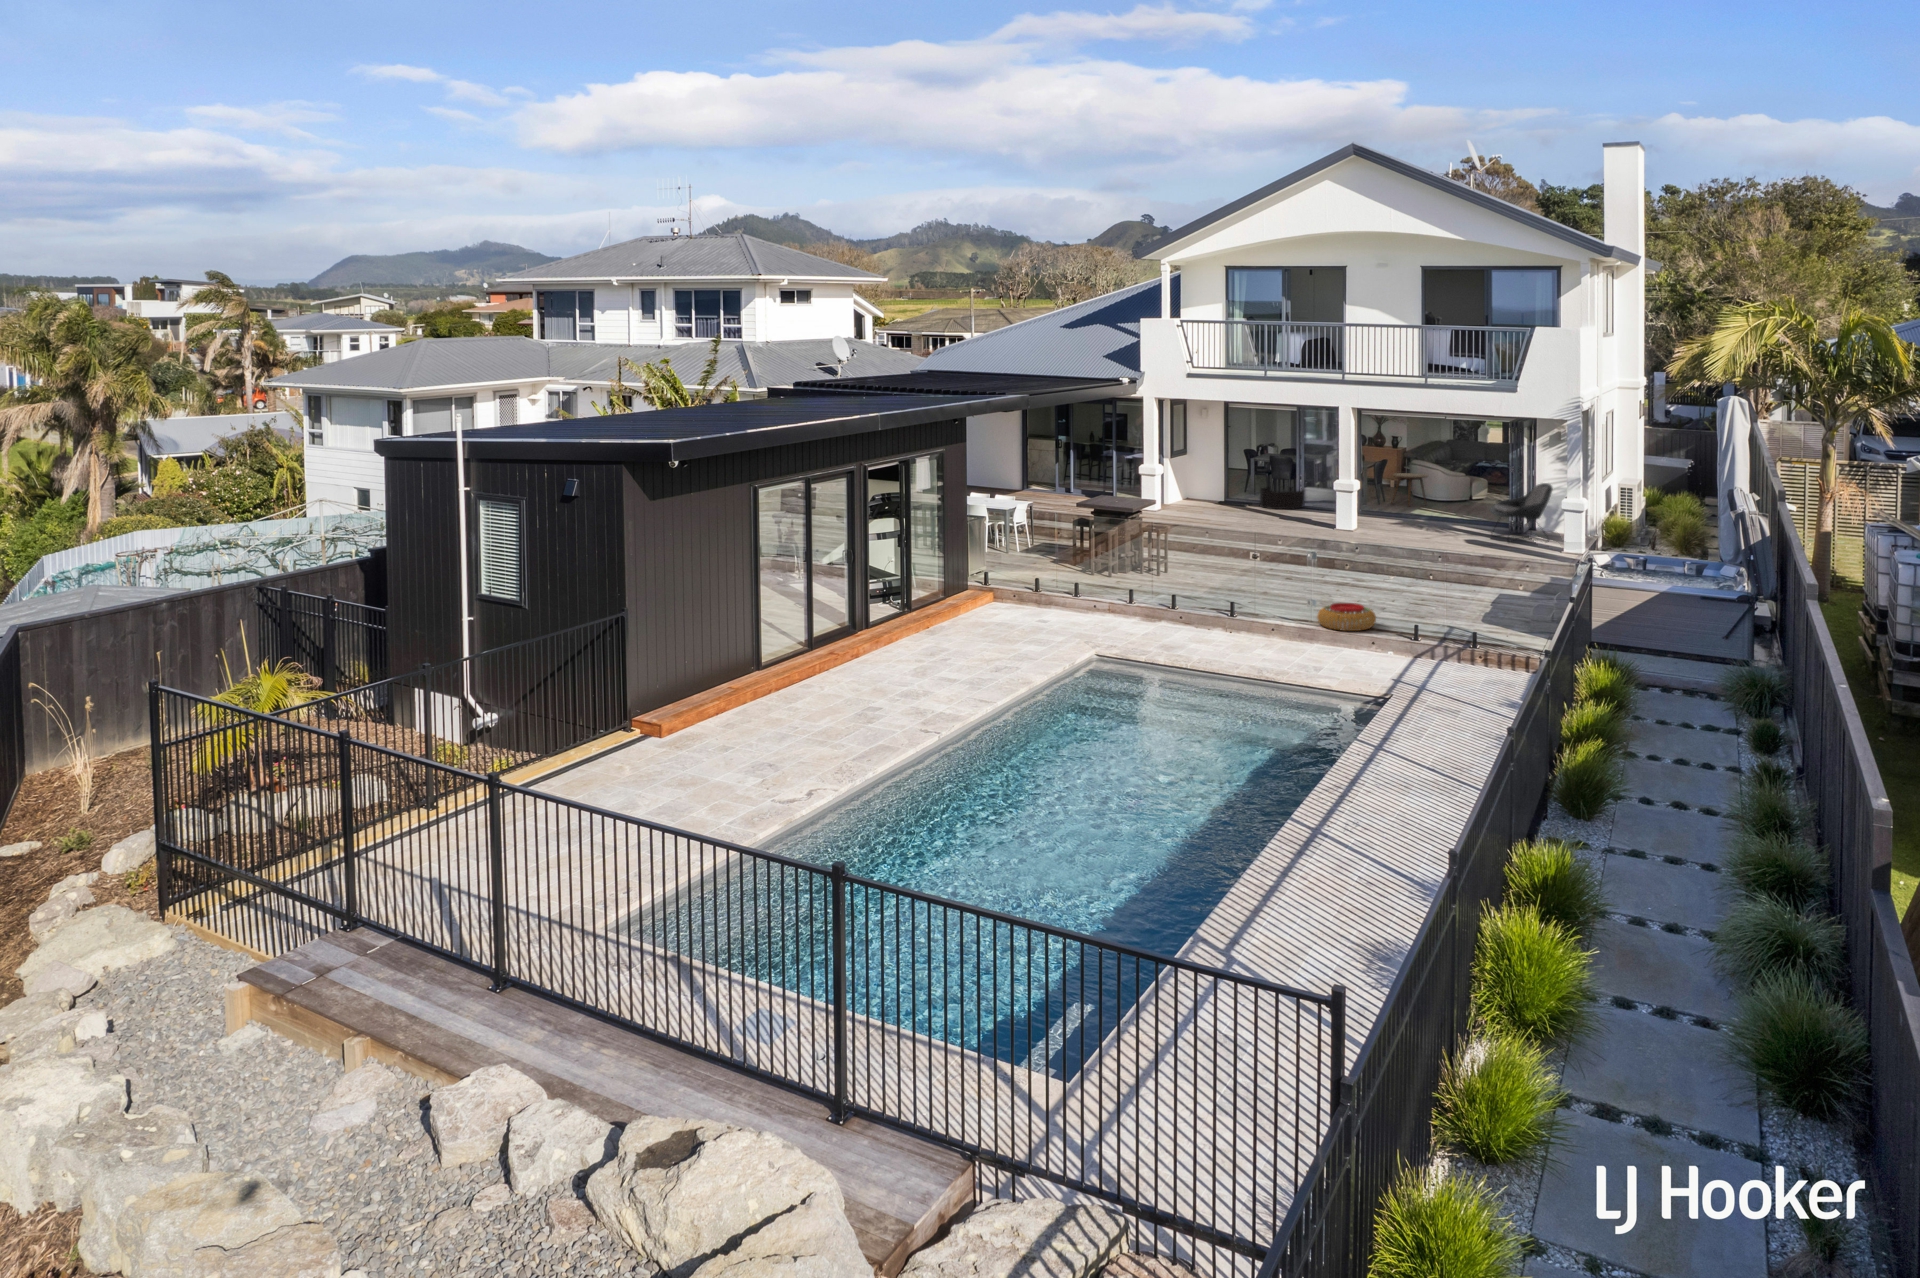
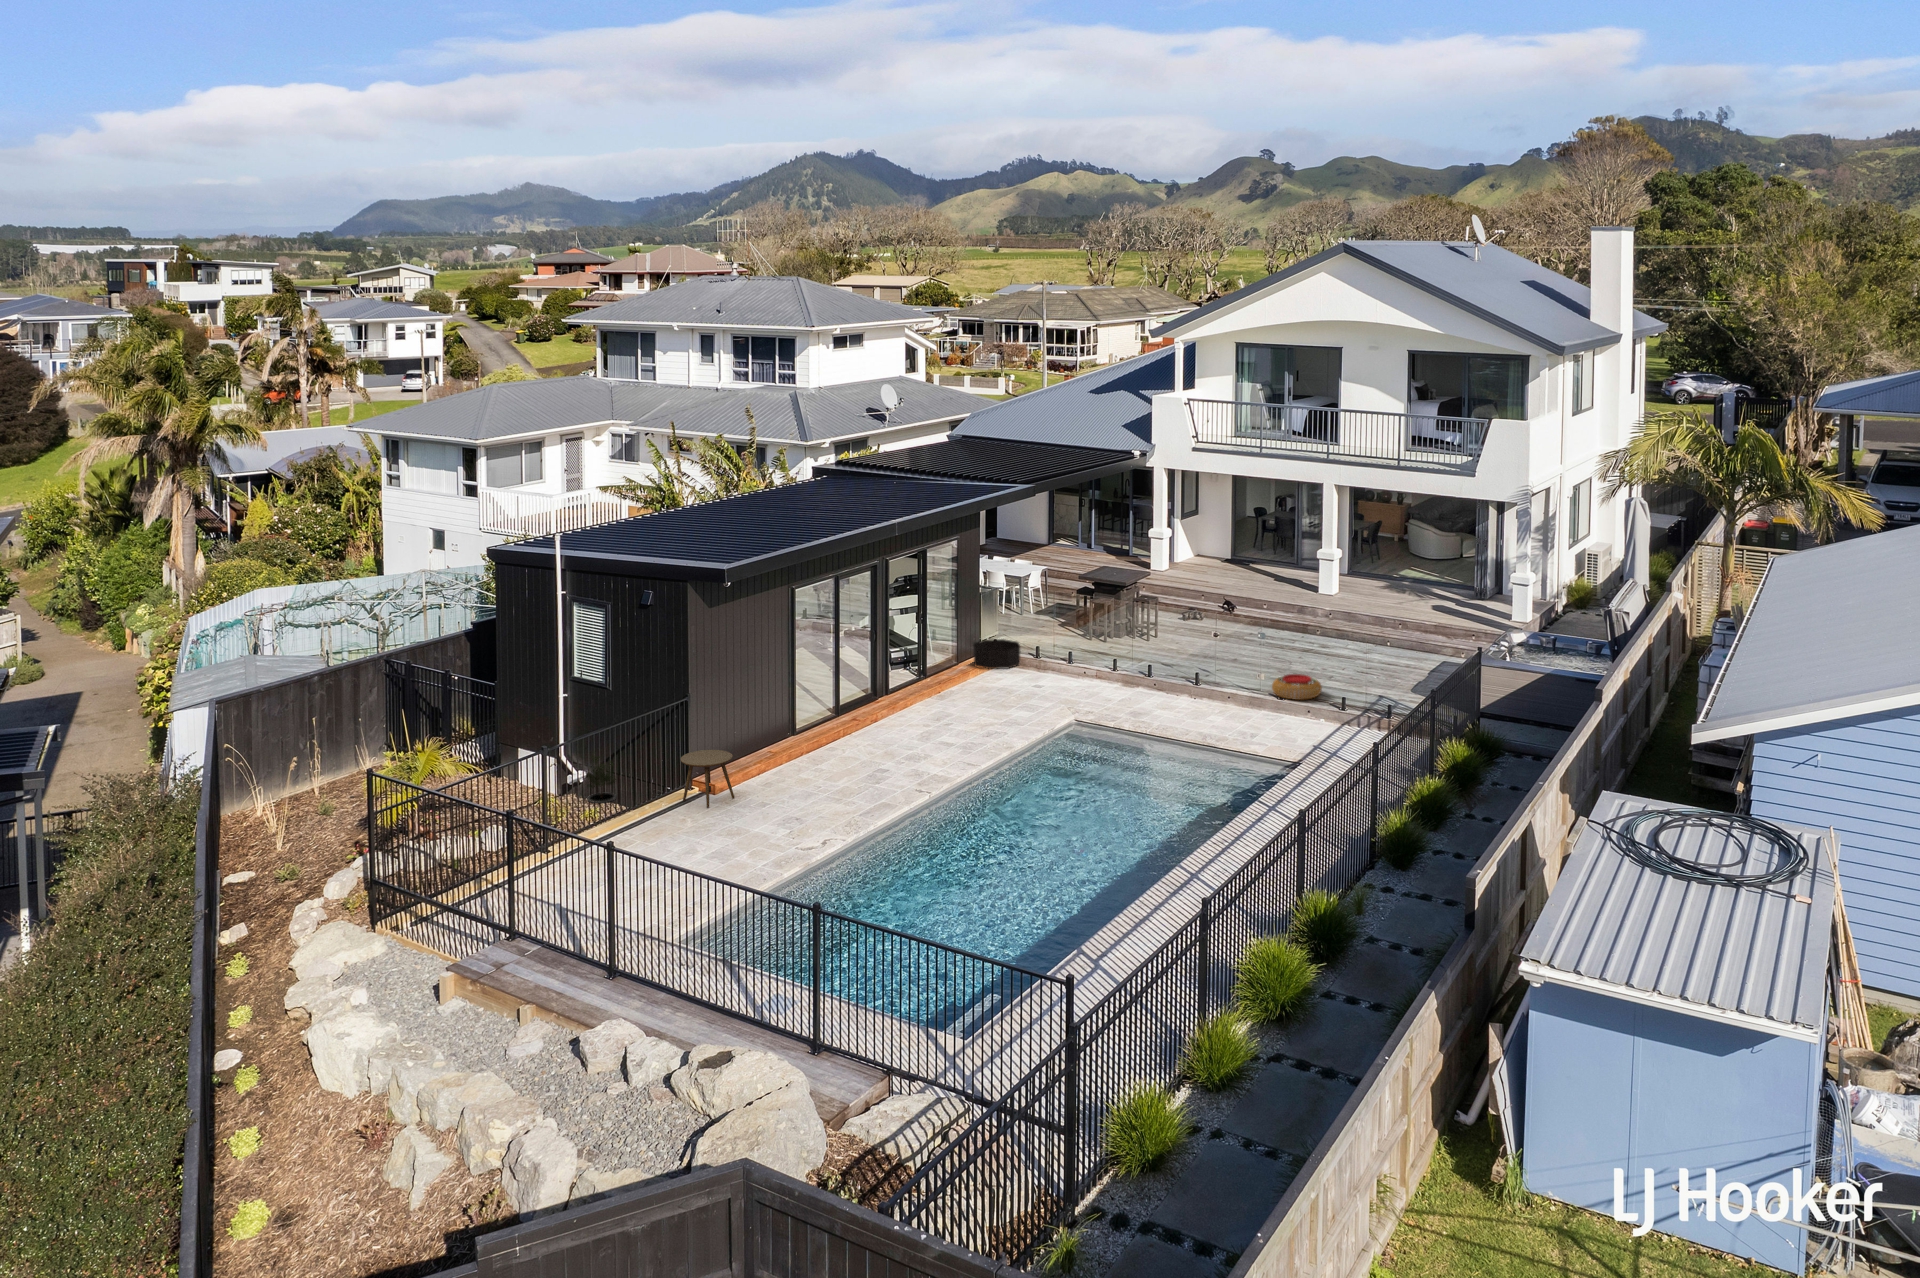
side table: present [1392,473,1428,505] -> present [681,750,734,808]
lounge chair: present [1490,483,1553,542] -> none [1457,557,1511,612]
basket: present [1260,487,1304,509] -> present [973,639,1020,669]
potted tree: none [489,684,536,753] -> present [584,756,616,803]

